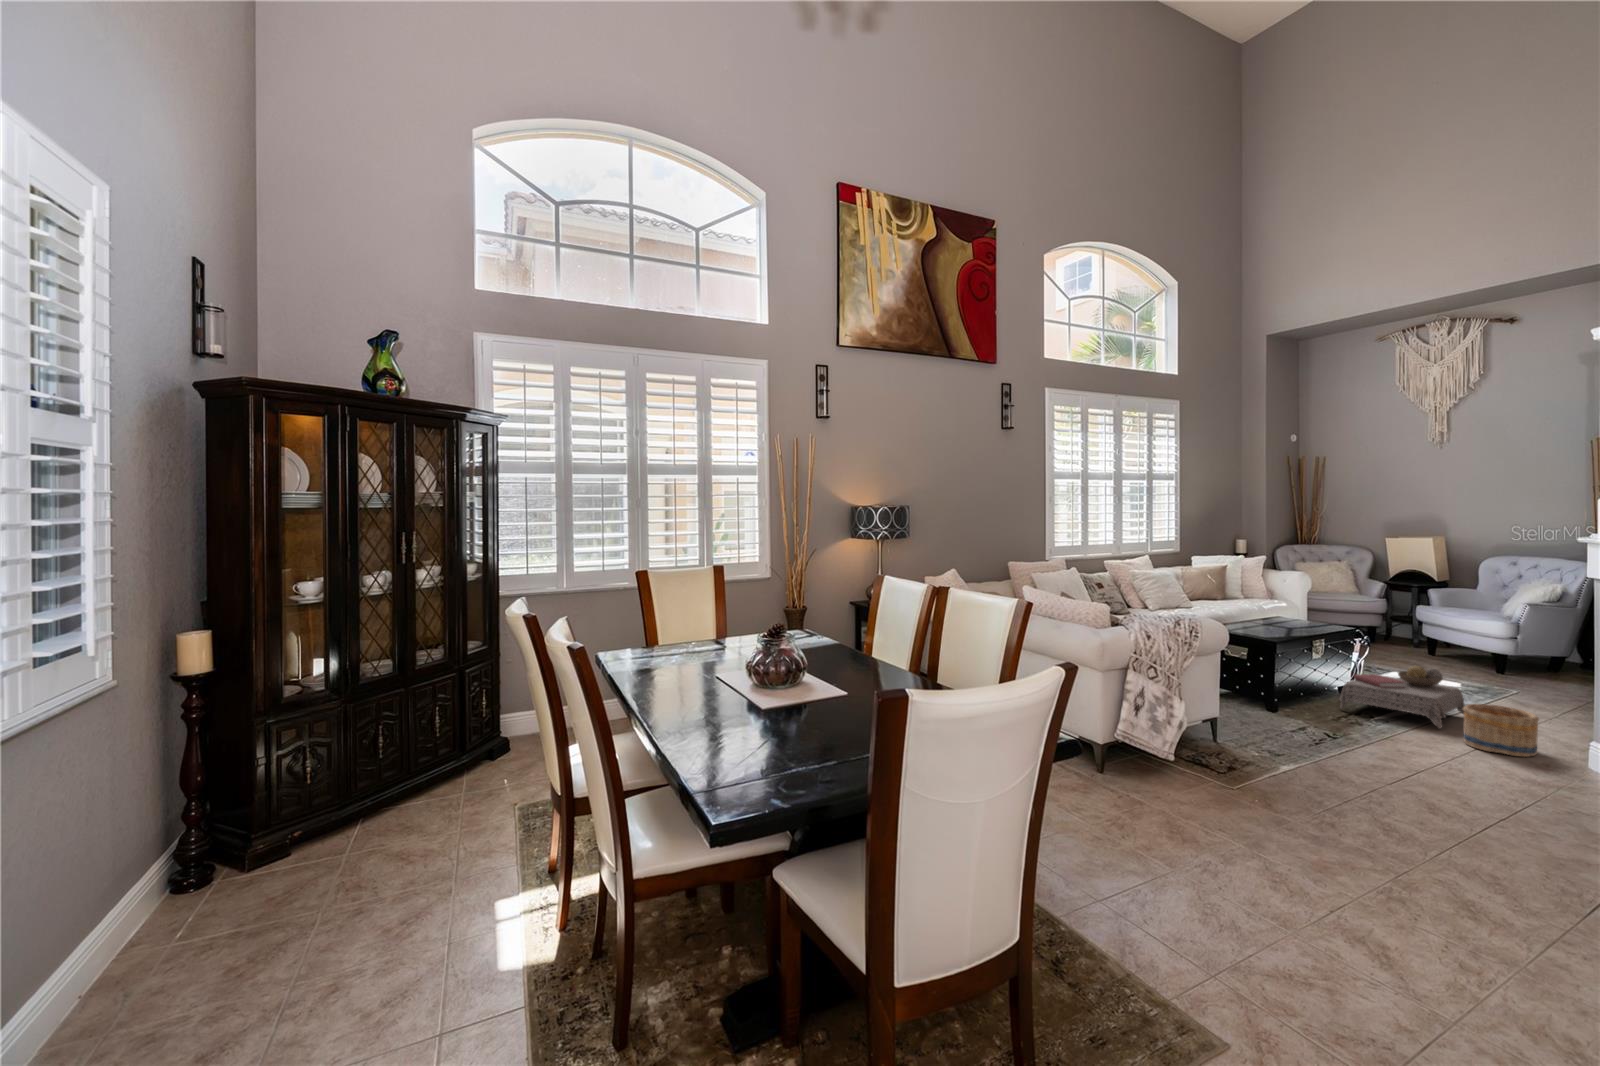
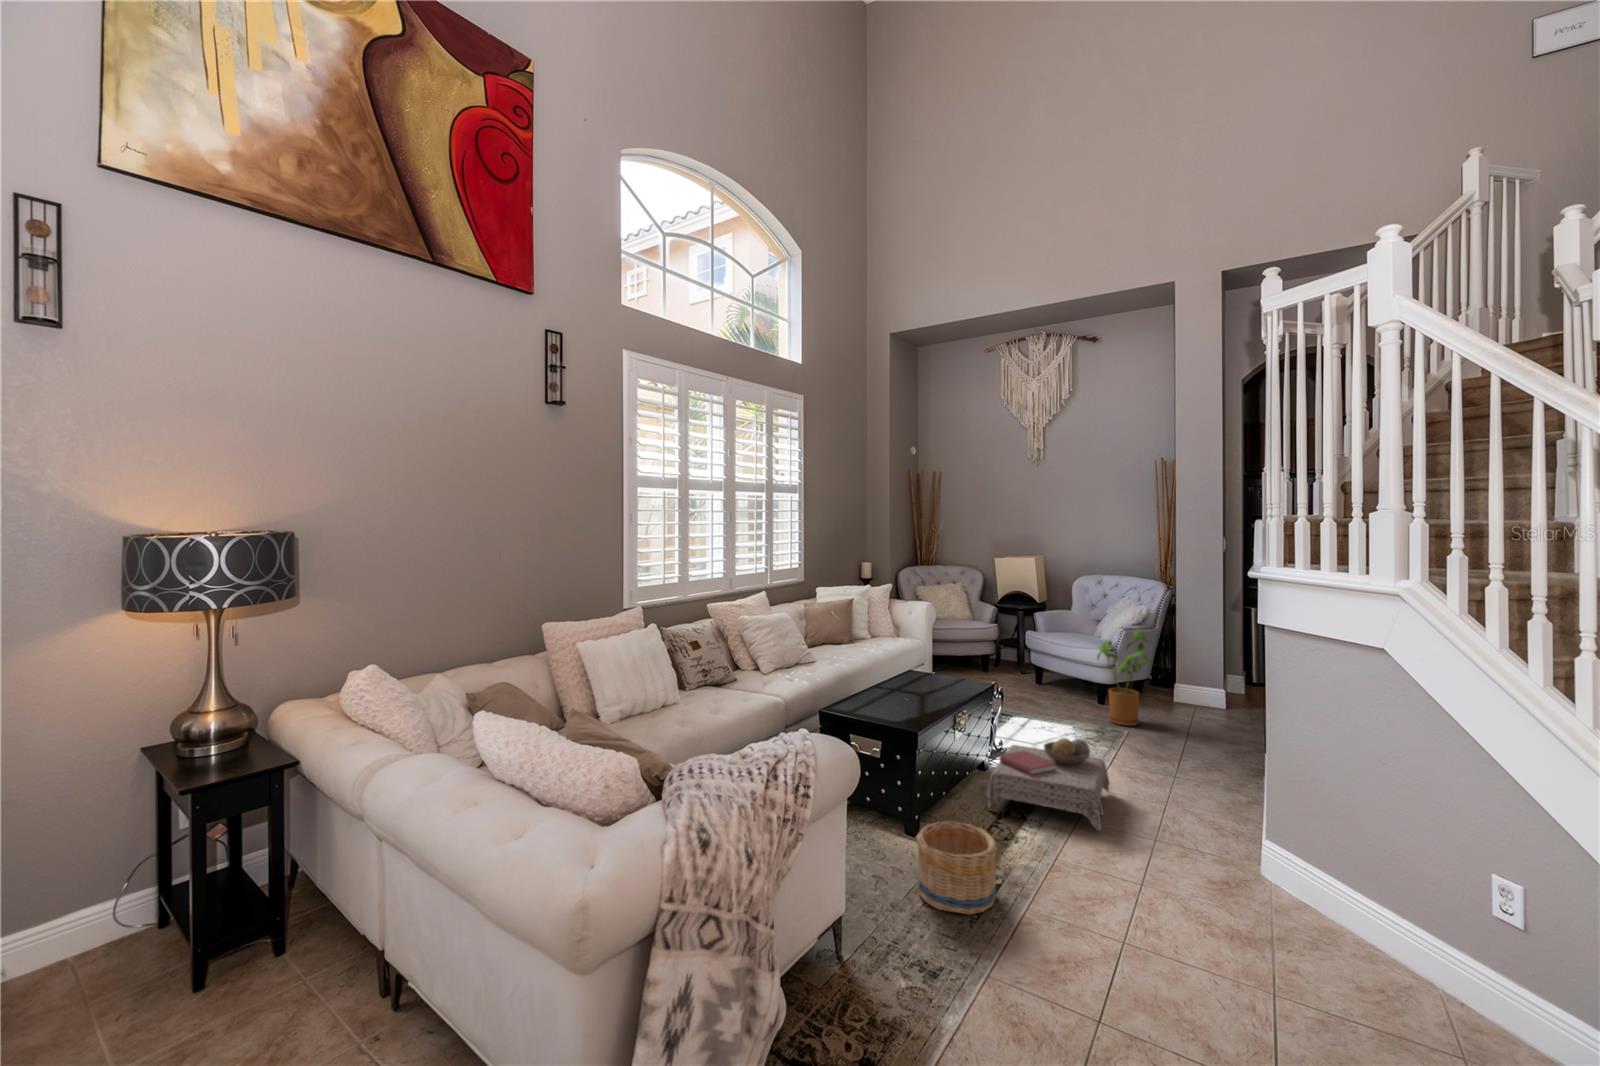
house plant: none [1489,601,1561,687] -> present [1097,631,1154,726]
basket: present [1463,704,1539,757] -> present [917,822,997,914]

